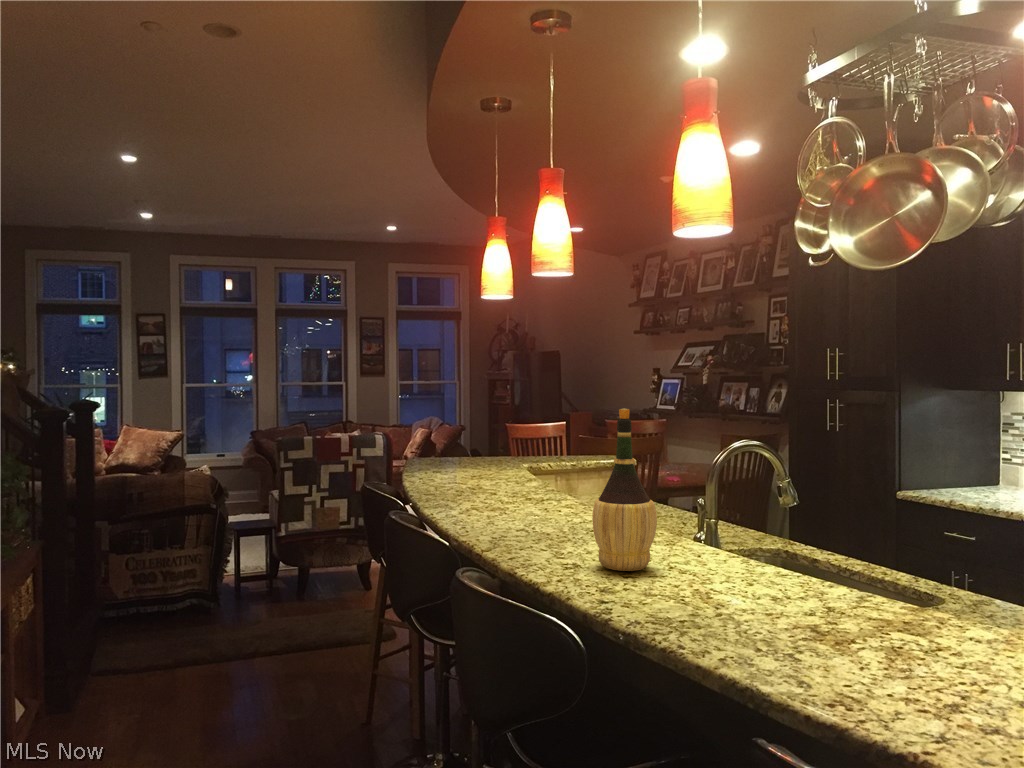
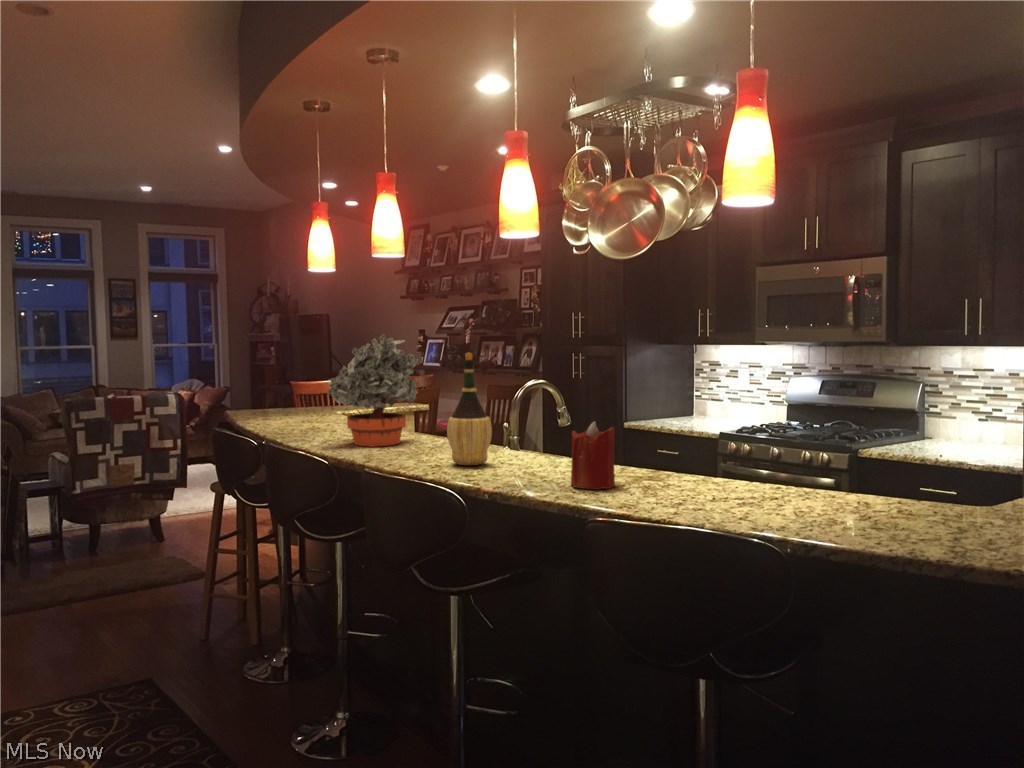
potted plant: none [463,378,583,524] -> present [328,335,418,446]
candle: none [760,529,838,648] -> present [571,422,615,489]

